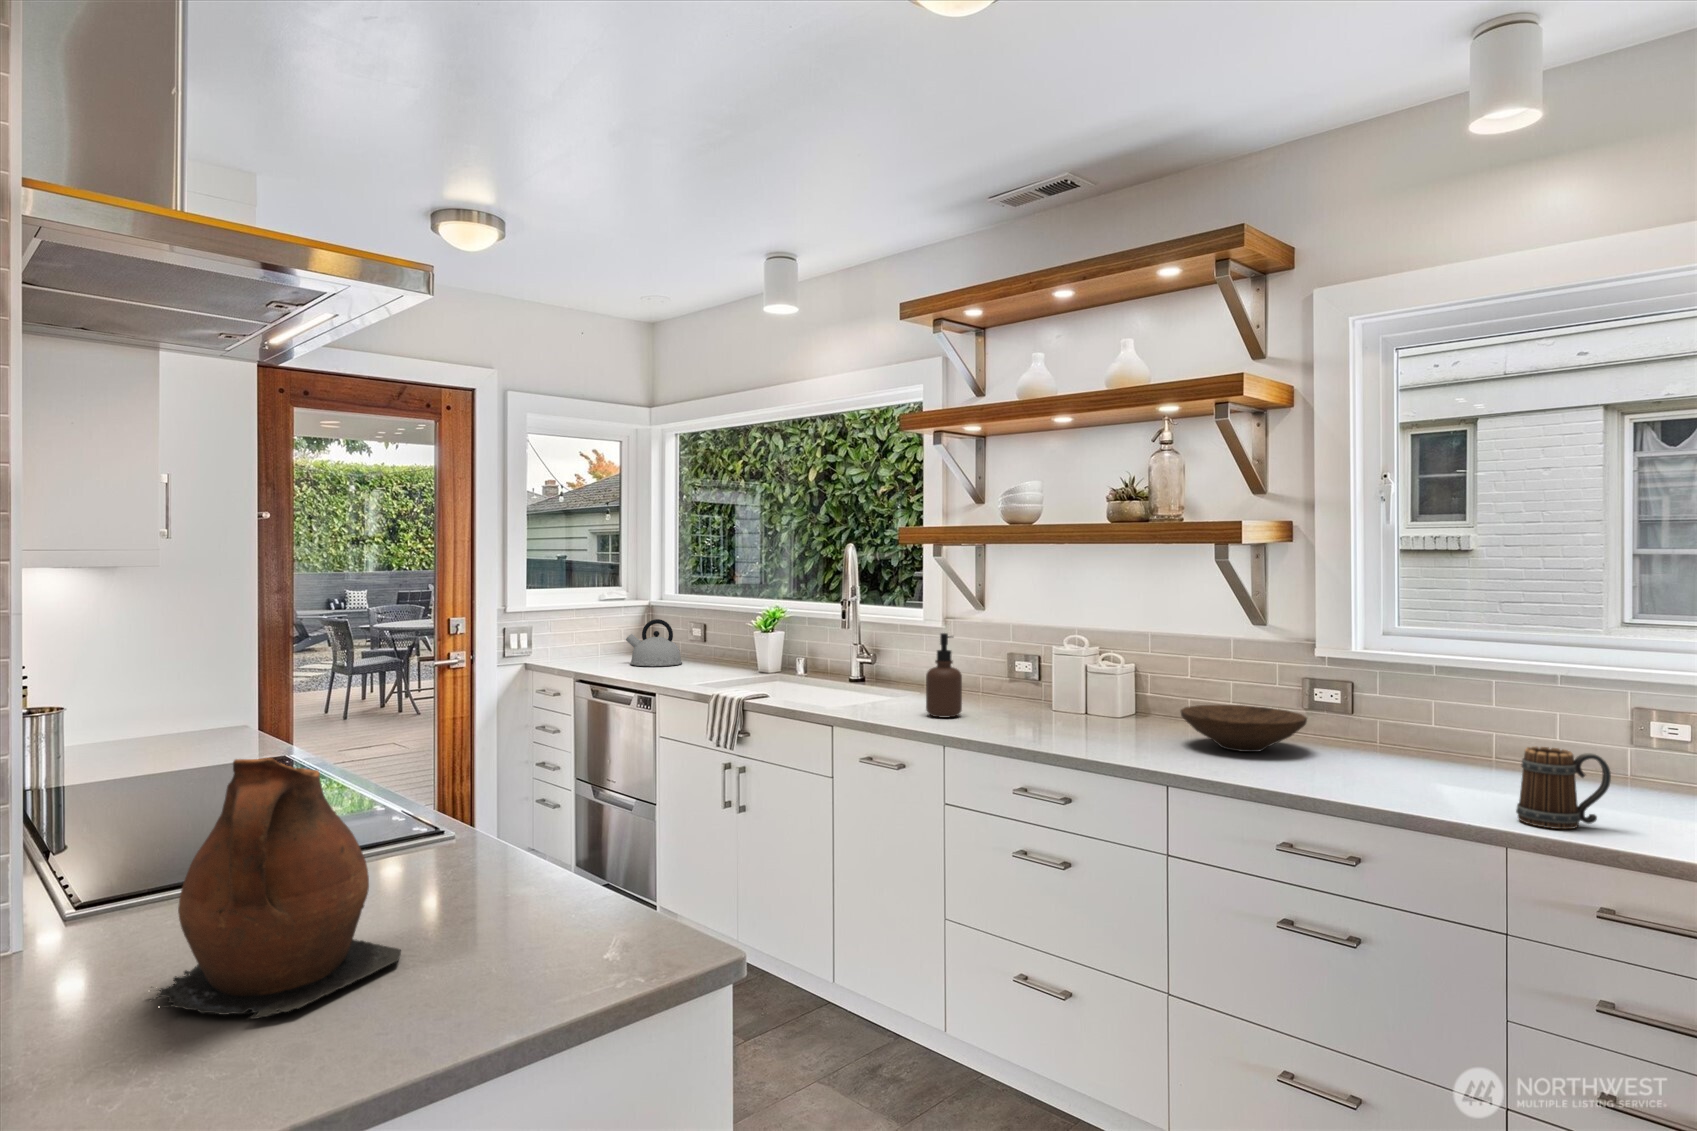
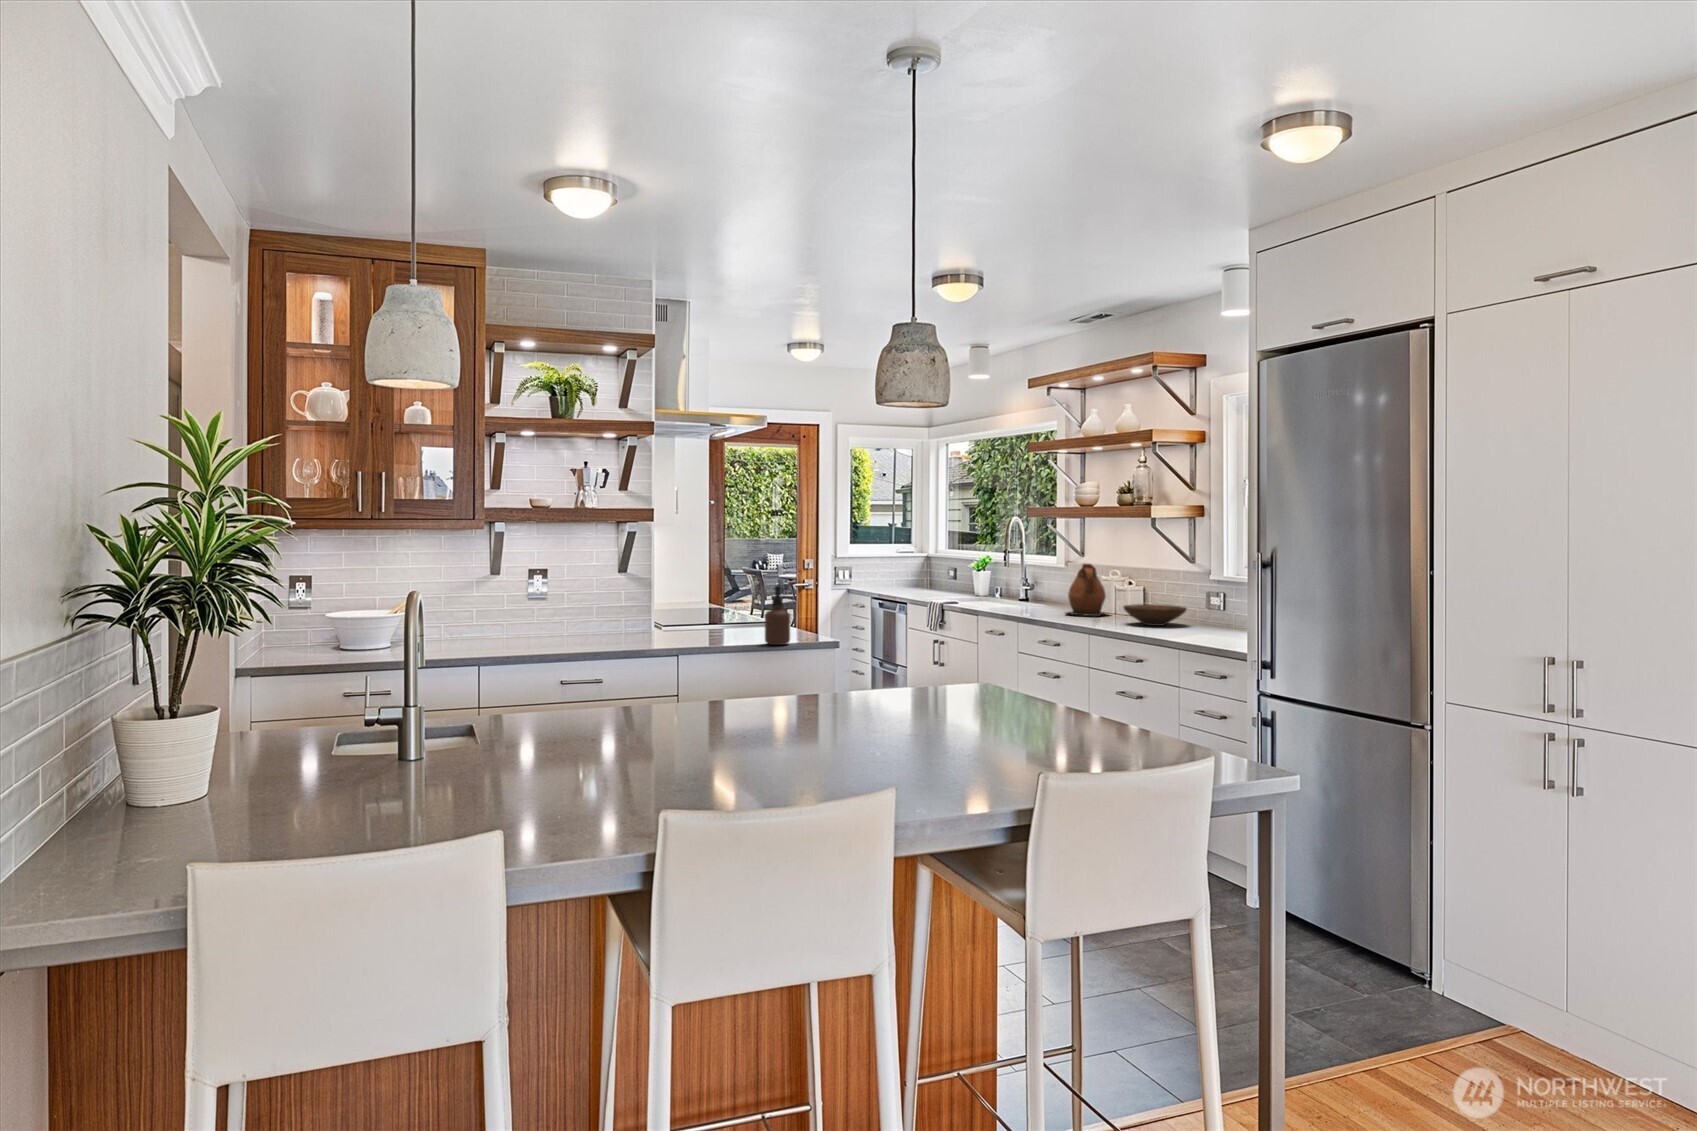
kettle: present [626,619,682,666] -> none [903,563,937,591]
soap dispenser: present [926,633,962,718] -> present [765,586,790,645]
mug: present [1516,746,1611,829] -> none [1192,610,1227,644]
ceramic pitcher: present [150,758,401,1019] -> present [1067,564,1107,616]

